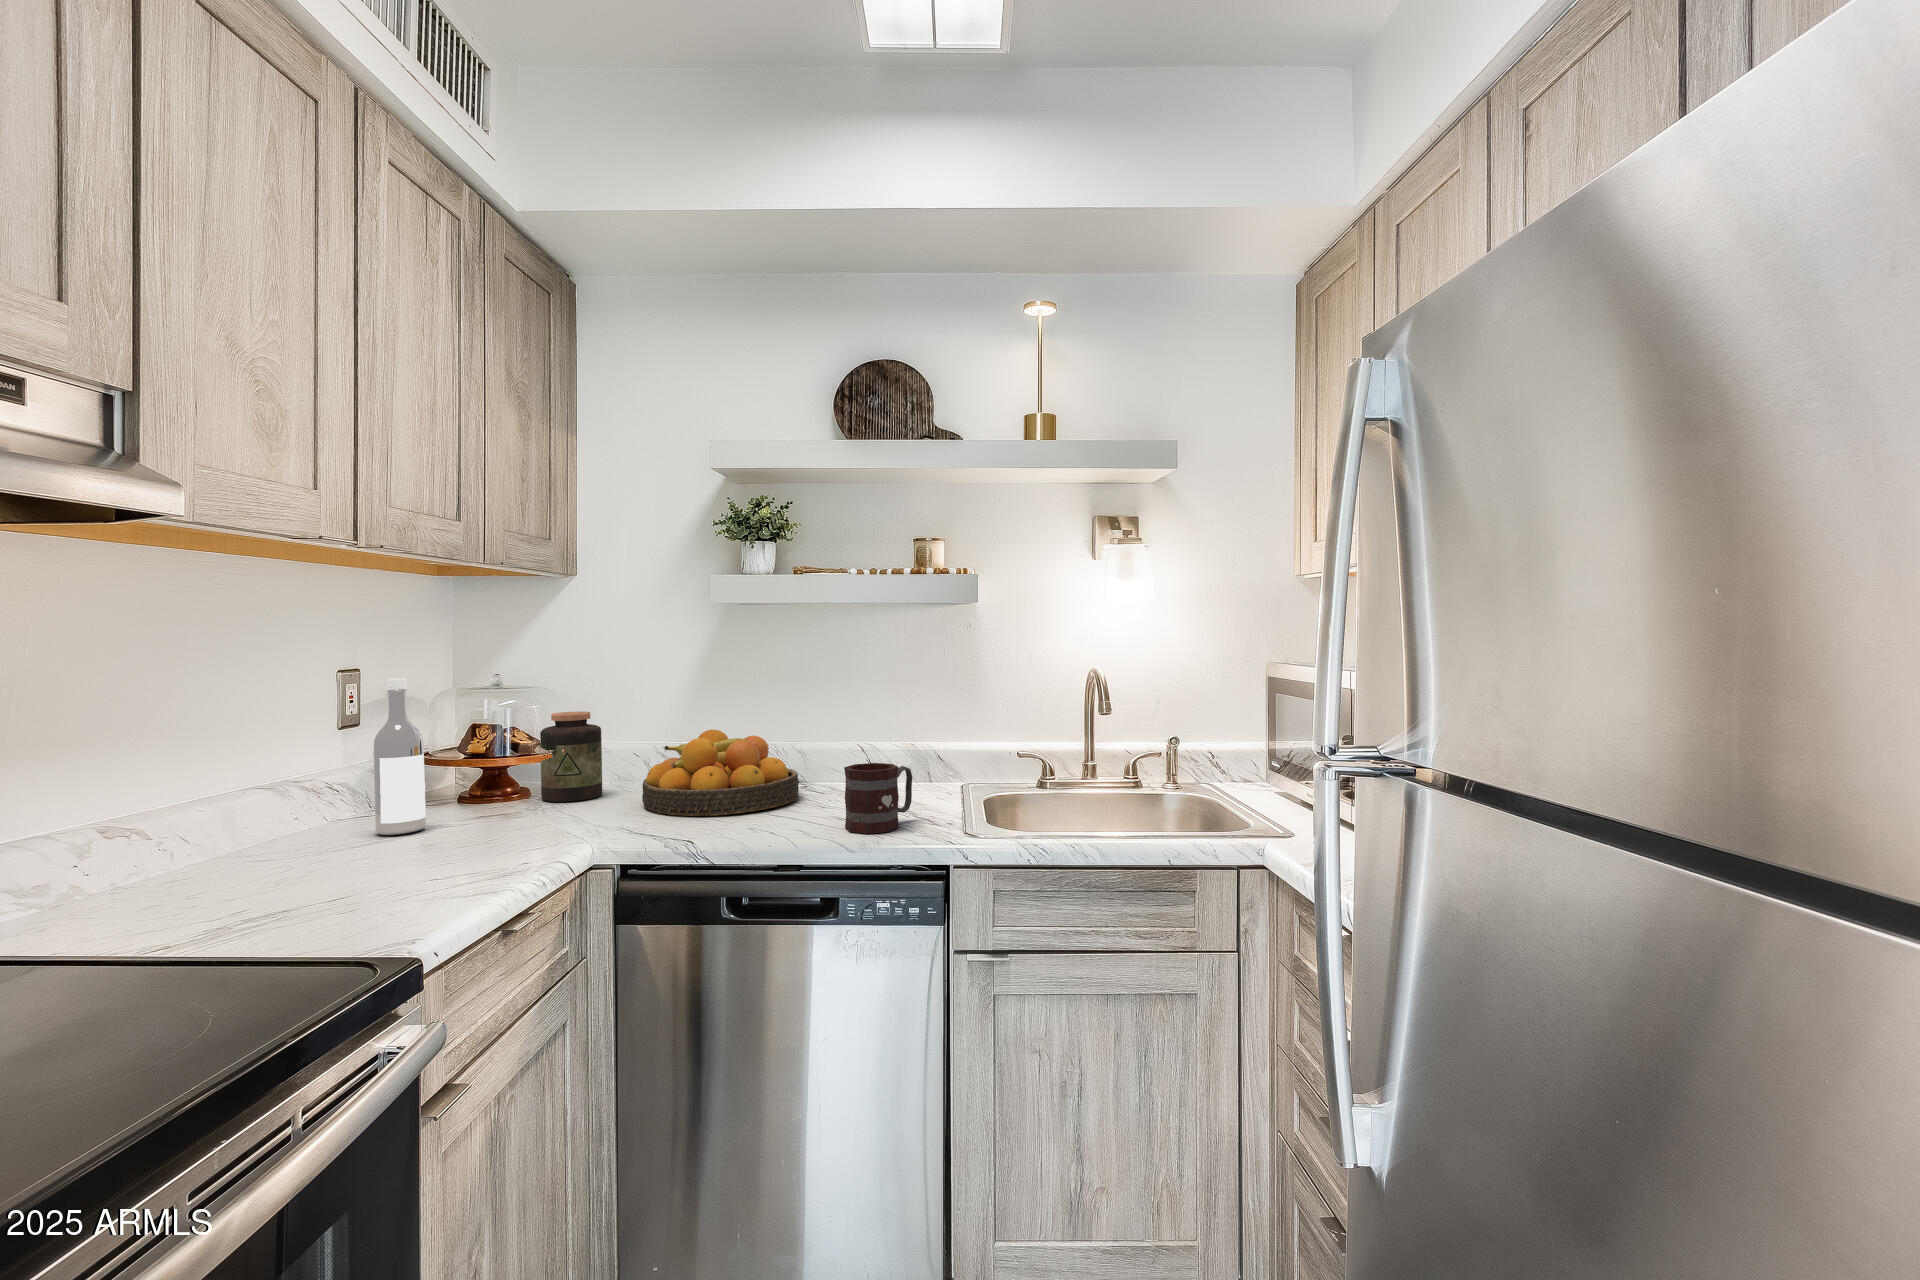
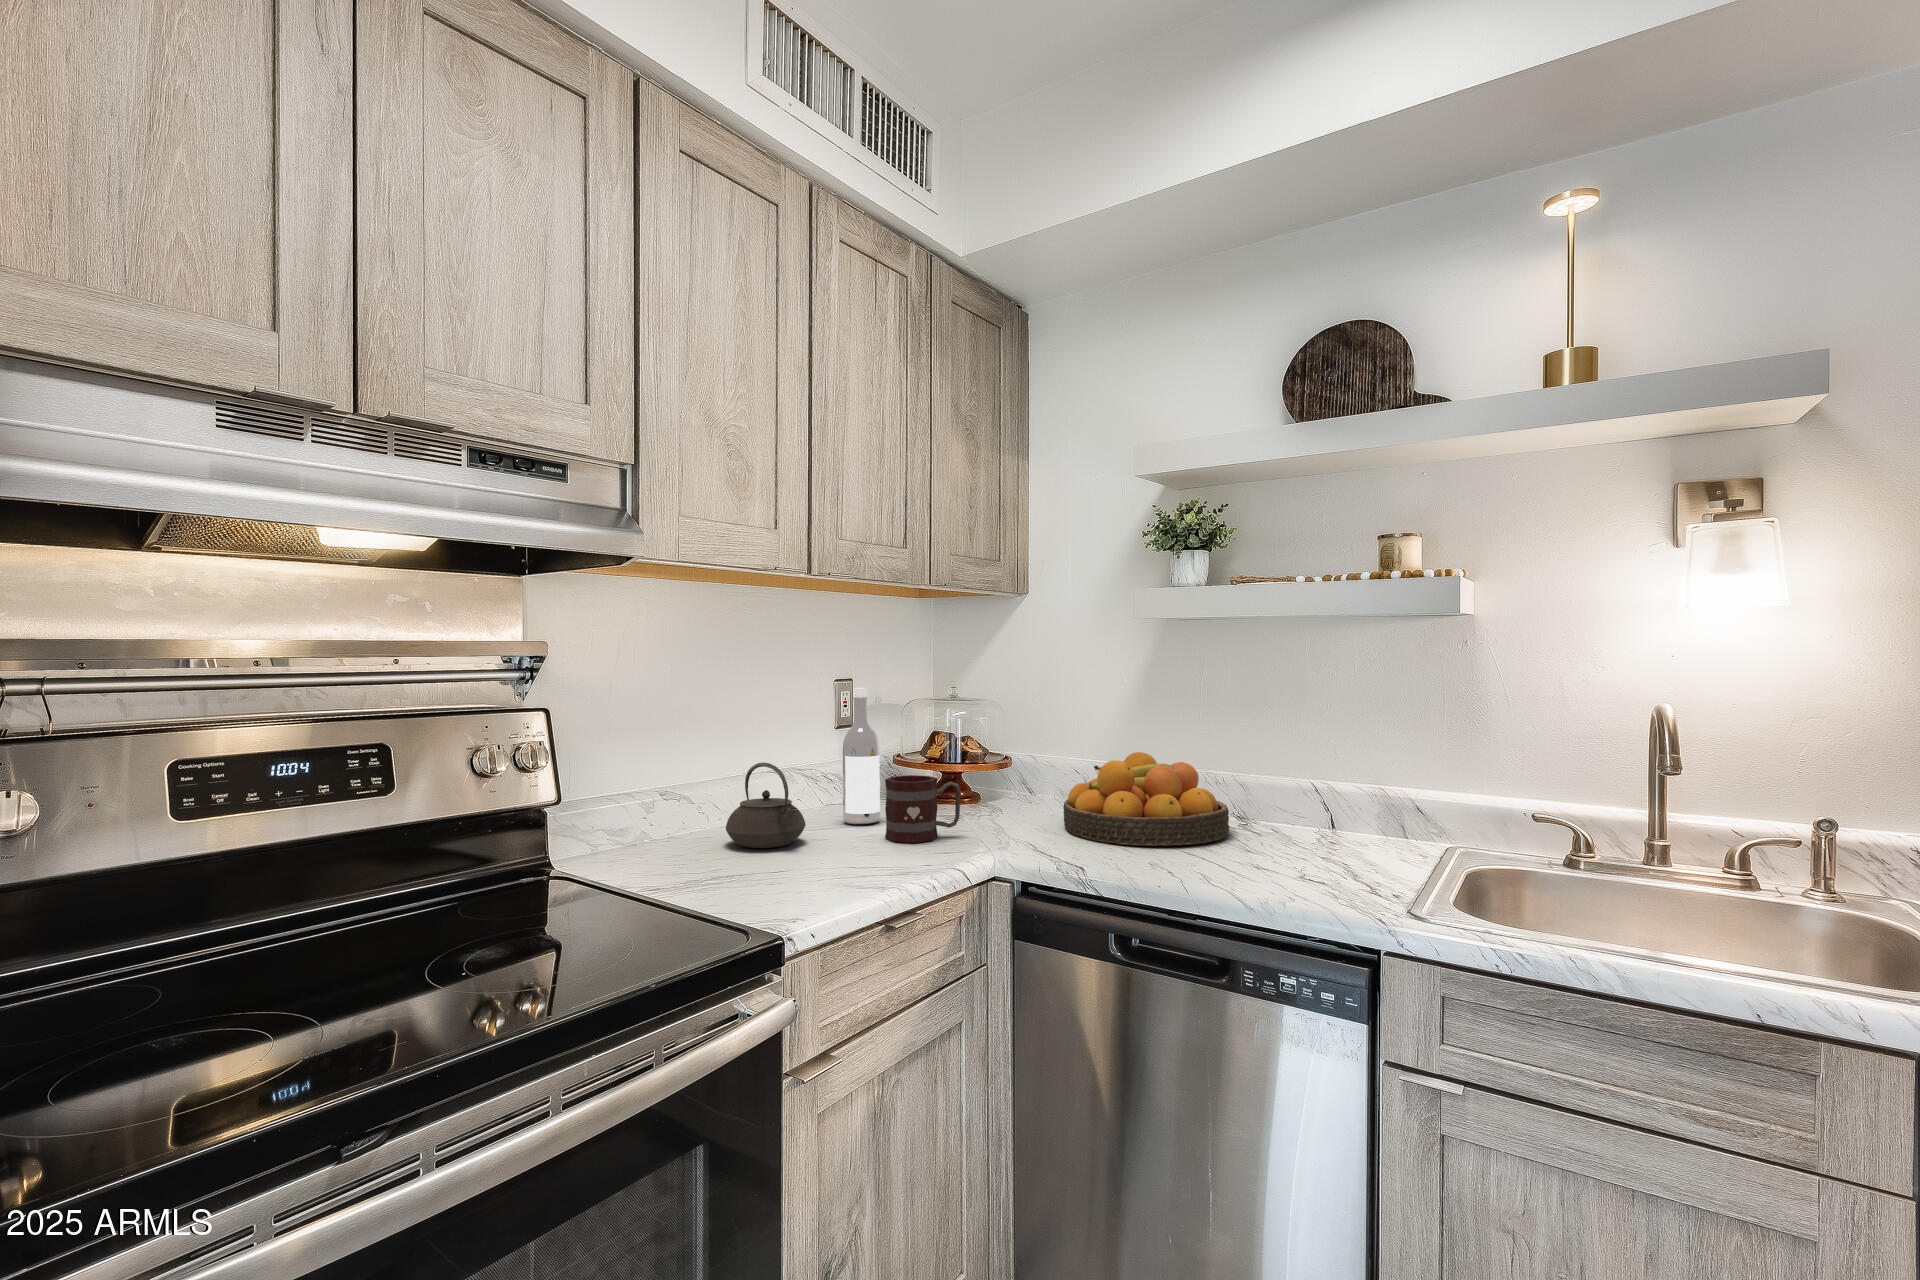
jar: present [540,712,602,802] -> none [984,725,1039,812]
mug: present [844,763,912,834] -> present [885,775,961,843]
teapot: none [222,773,344,879] -> present [726,762,806,848]

